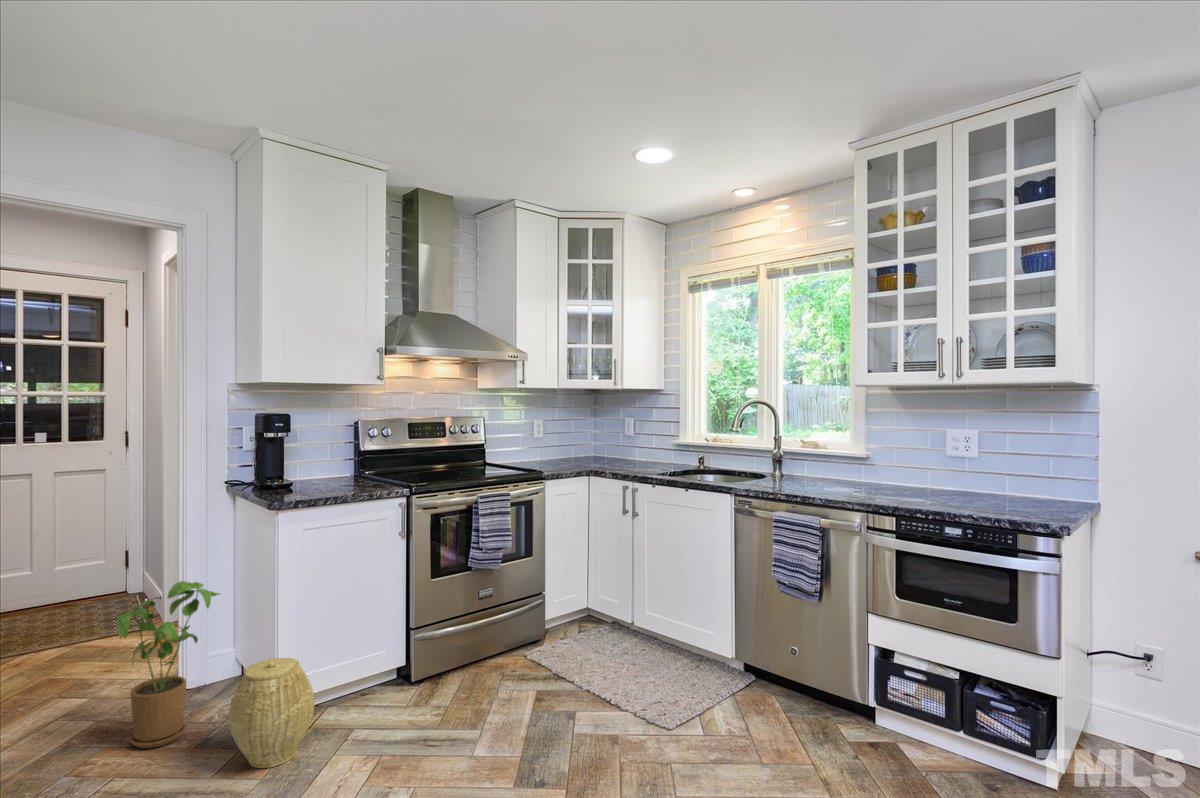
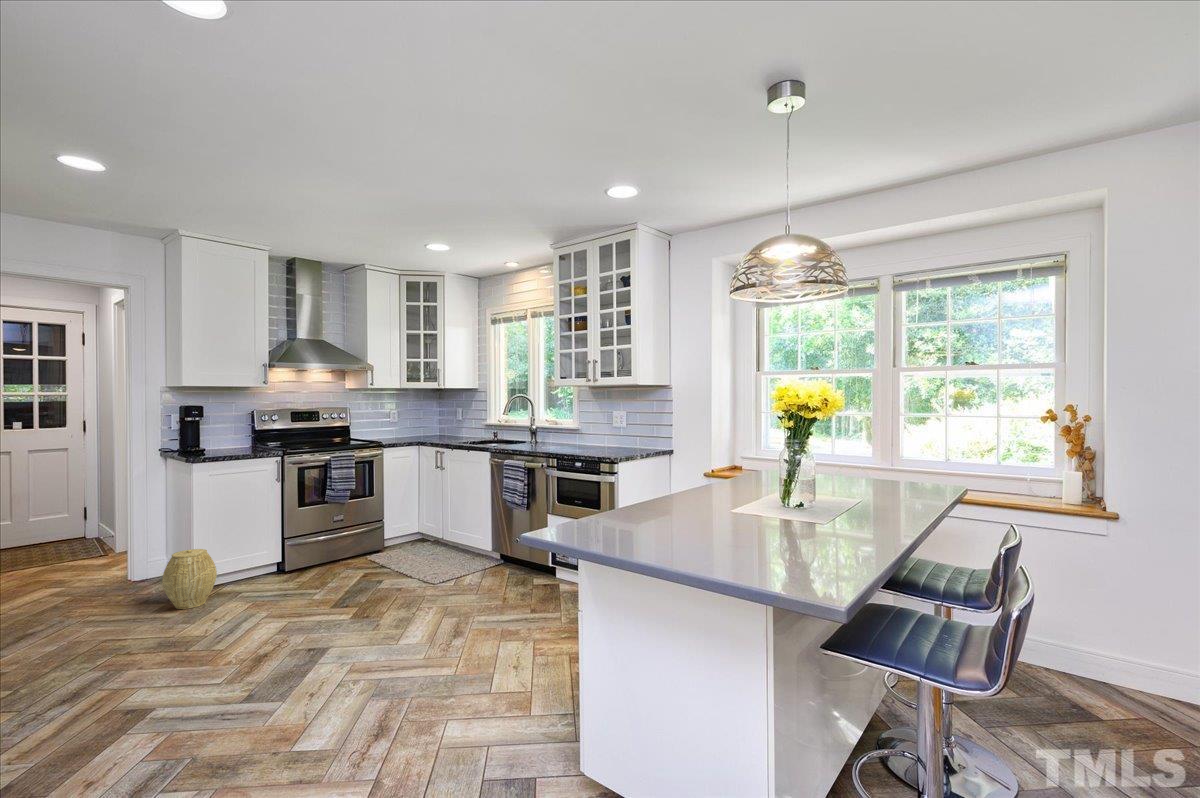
house plant: present [116,581,220,748] -> none [89,507,158,605]

